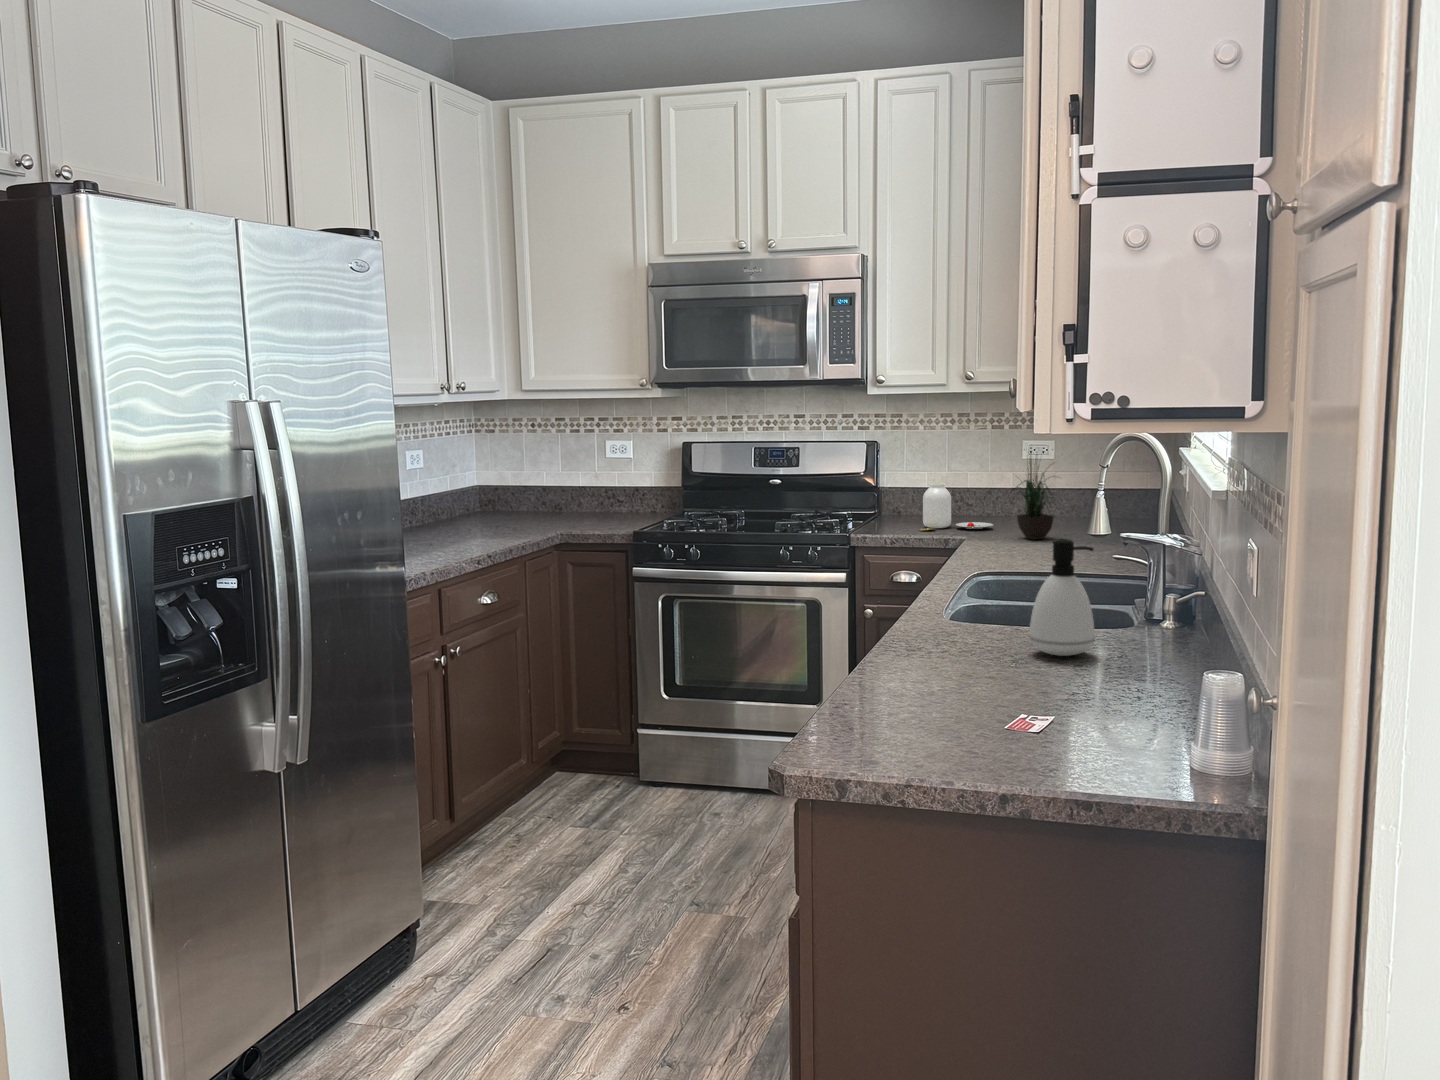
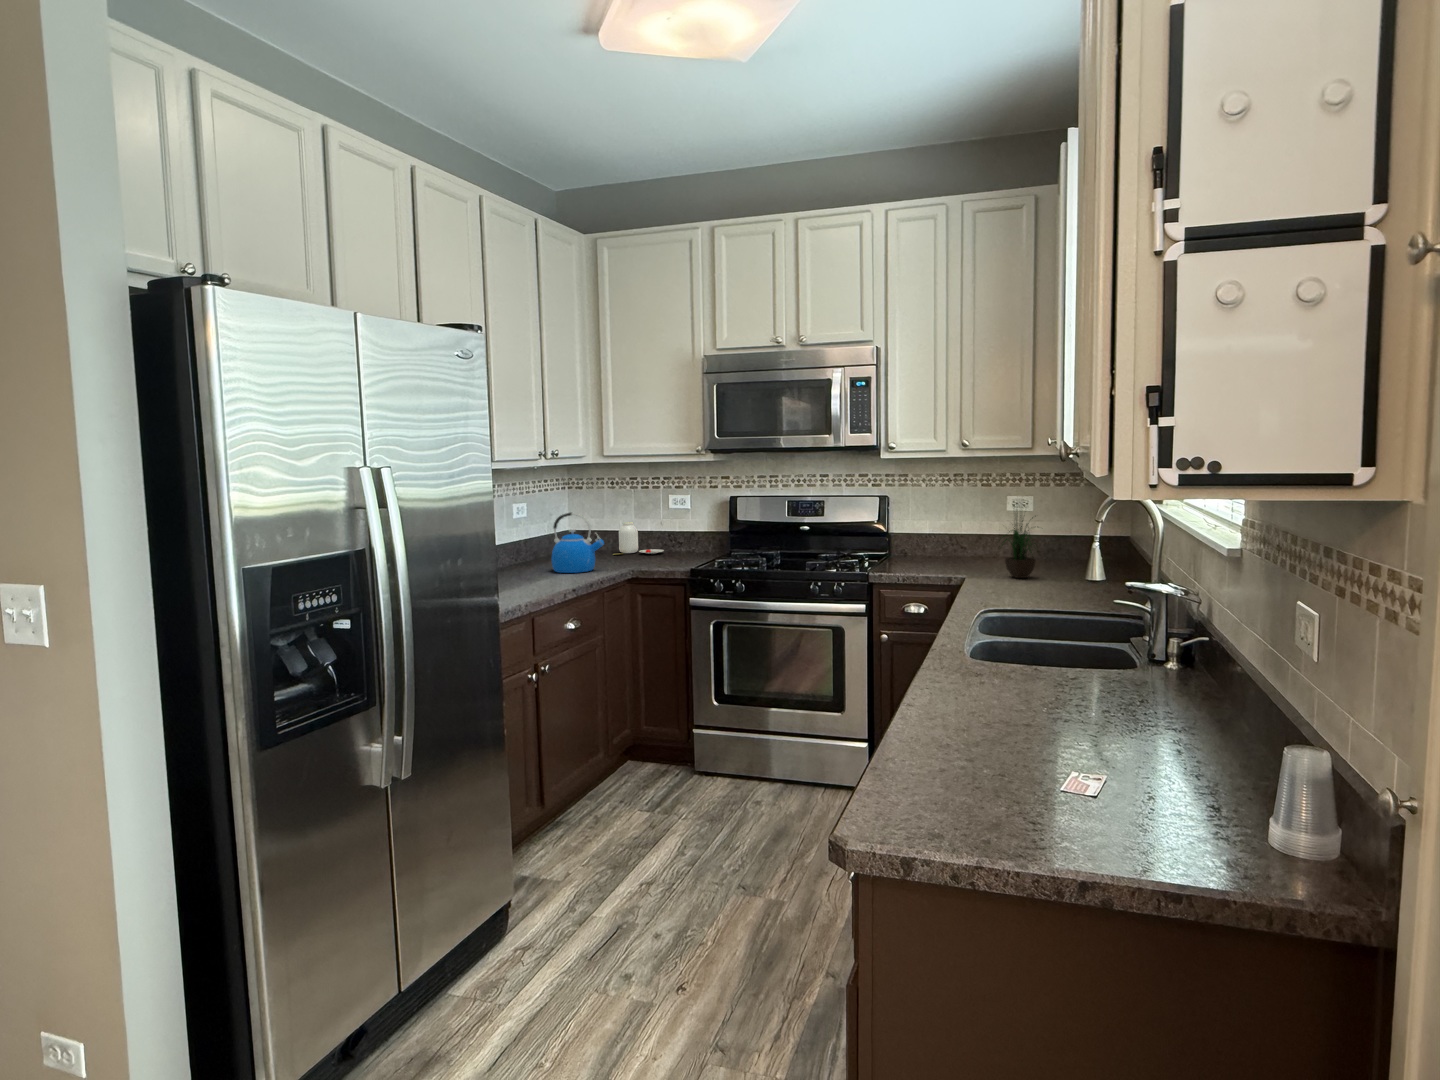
kettle: none [455,461,522,538] -> present [551,512,604,573]
jar: present [920,483,993,531] -> present [613,522,664,555]
soap dispenser: present [1030,539,1094,656] -> none [1053,592,1117,700]

